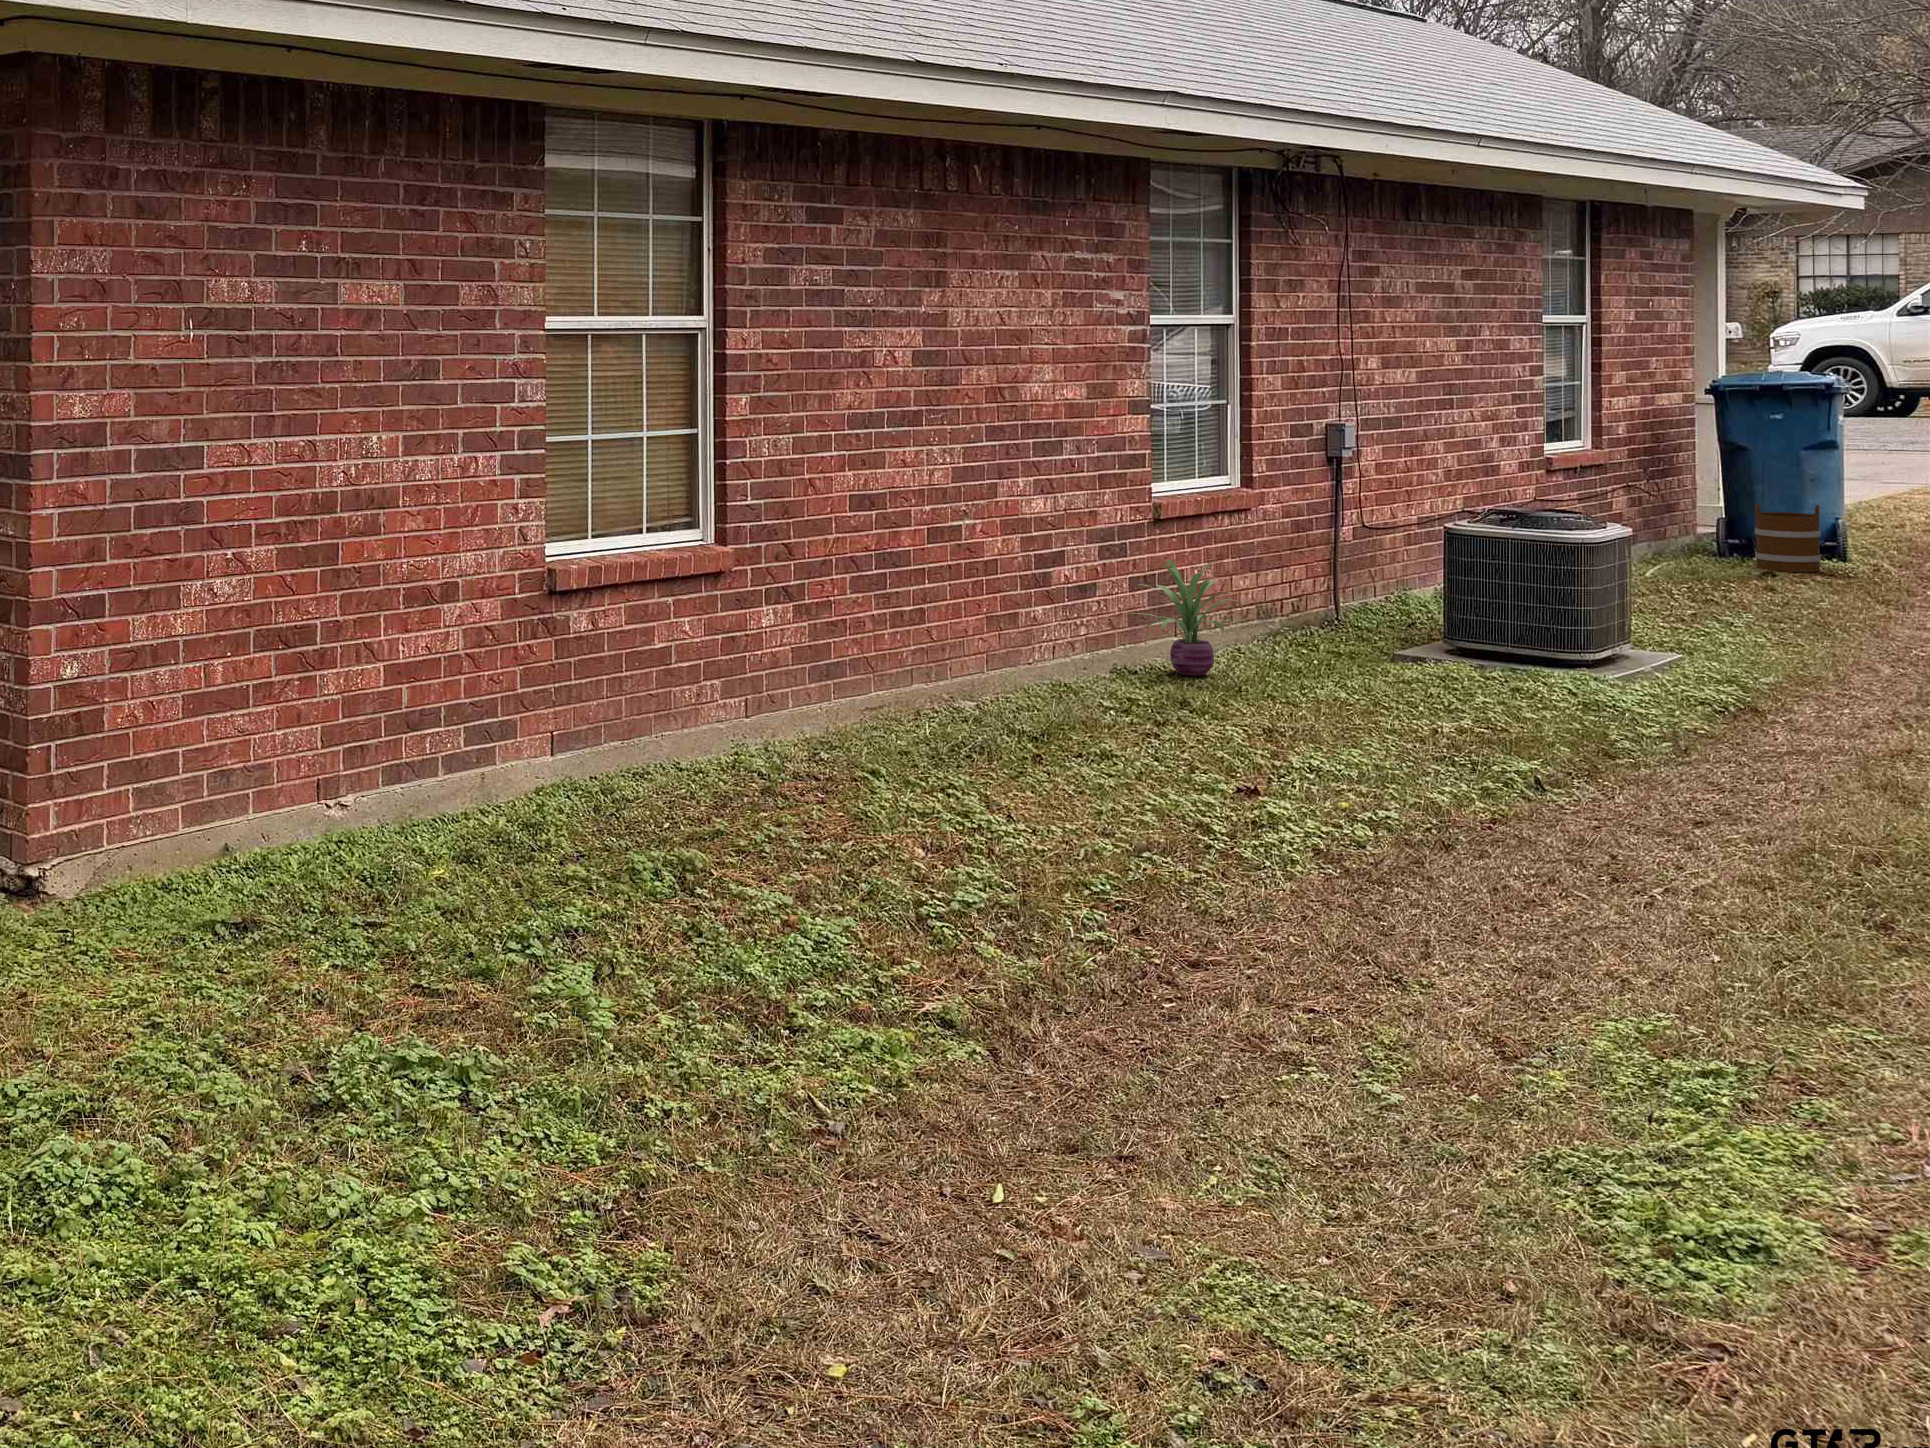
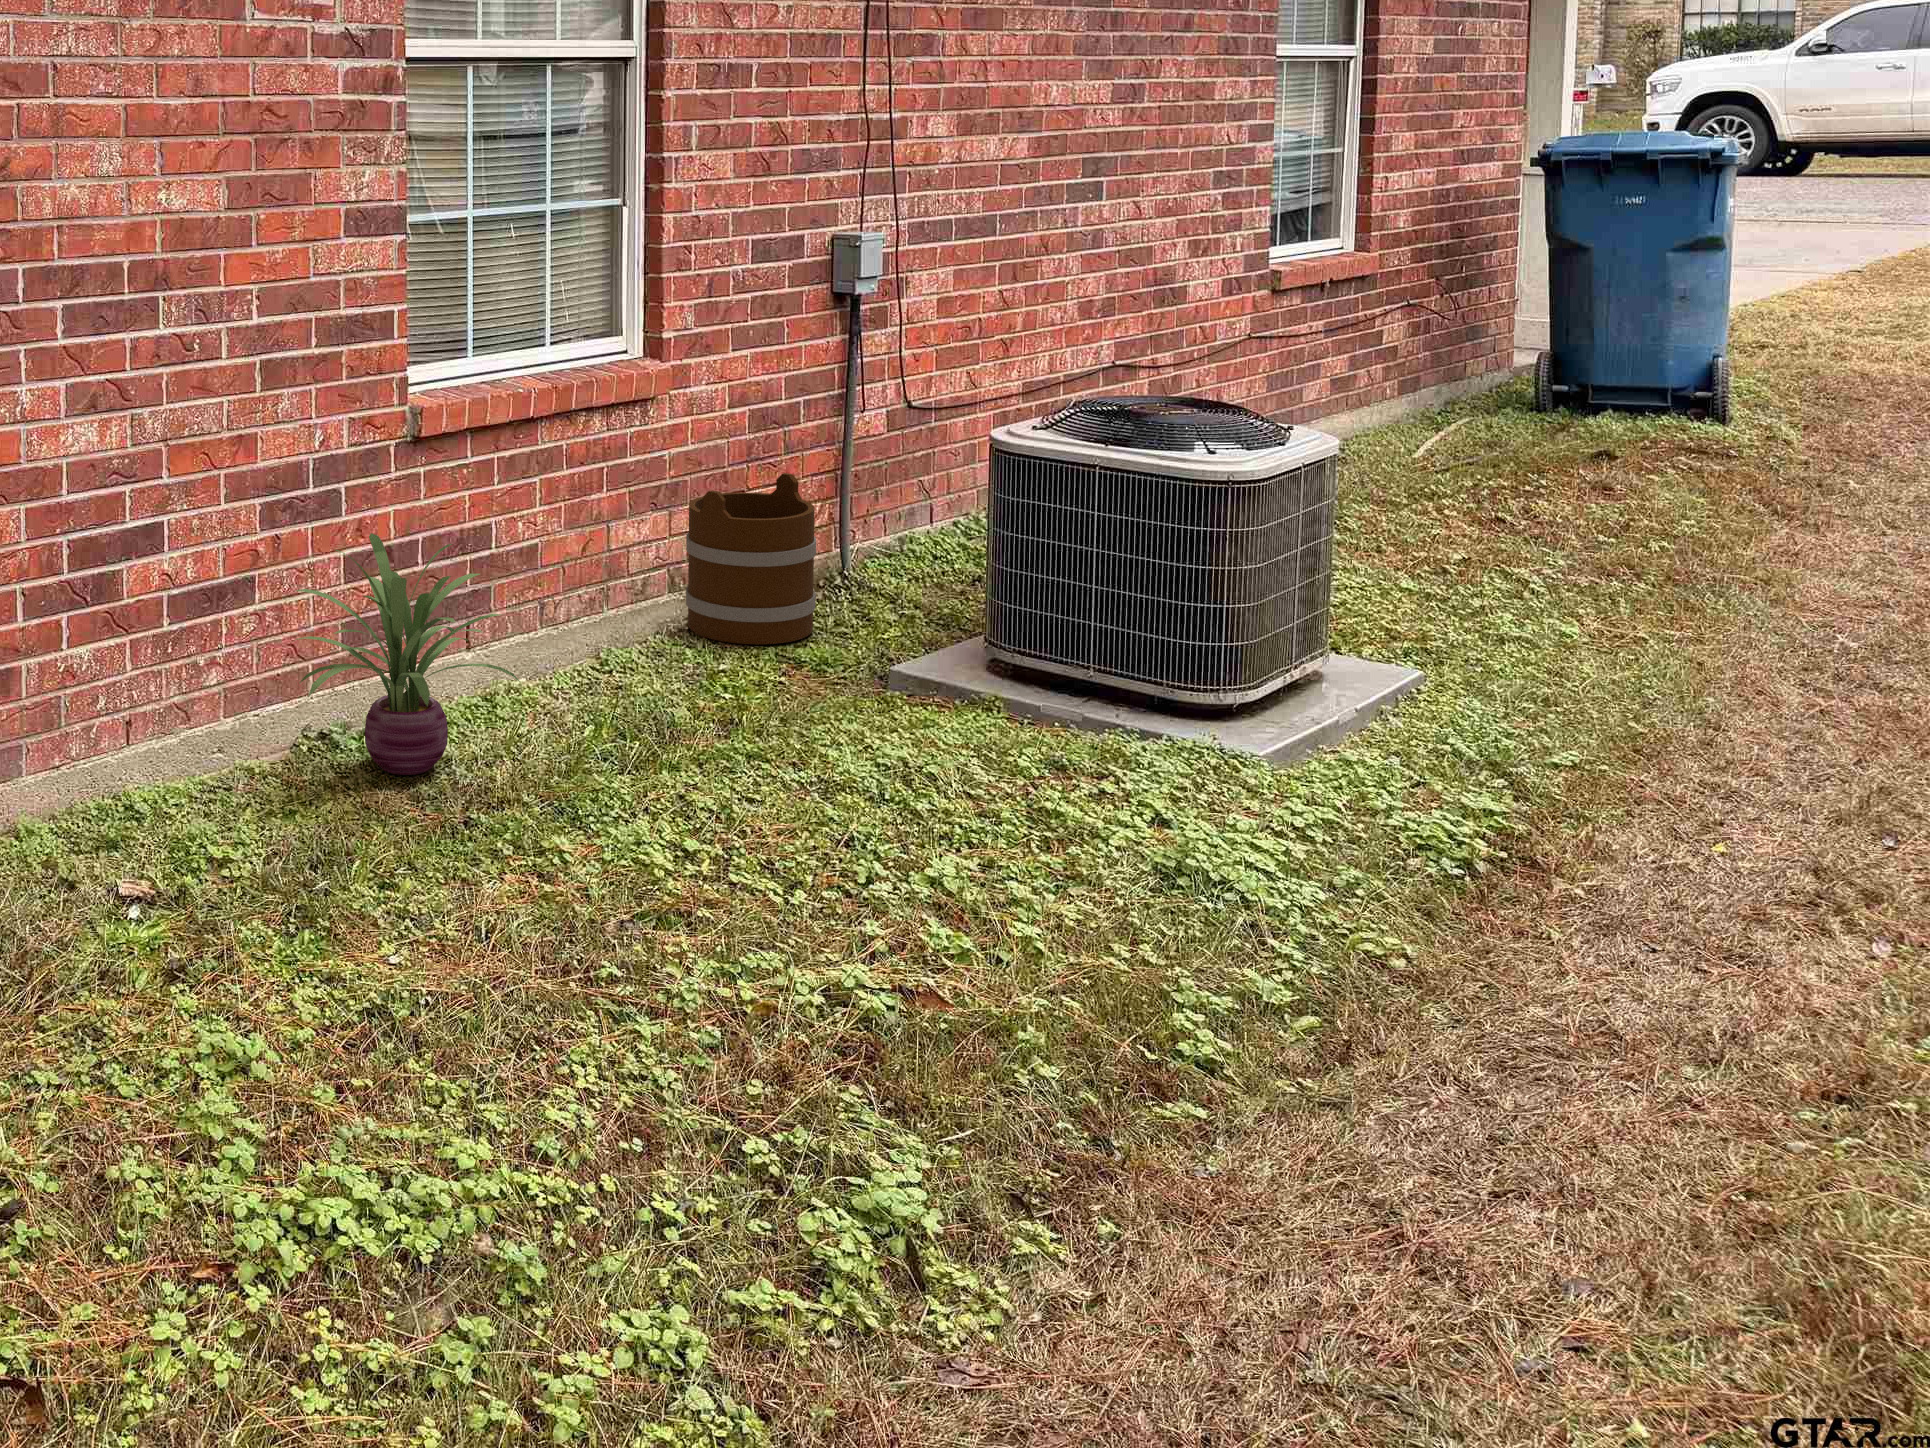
bucket: present [1755,504,1821,572] -> present [686,473,816,644]

